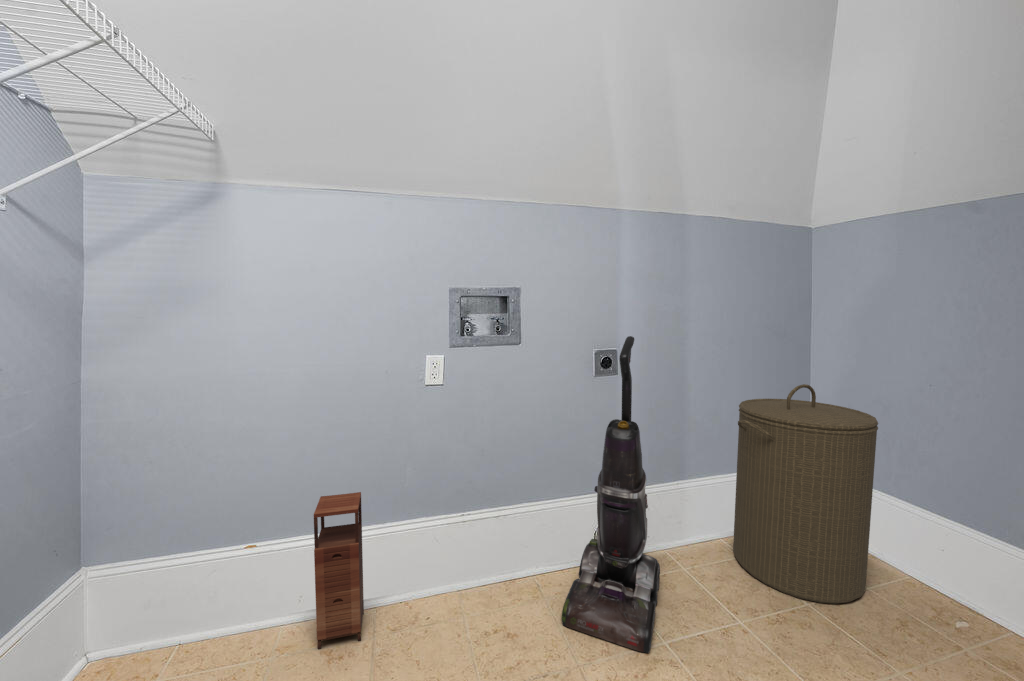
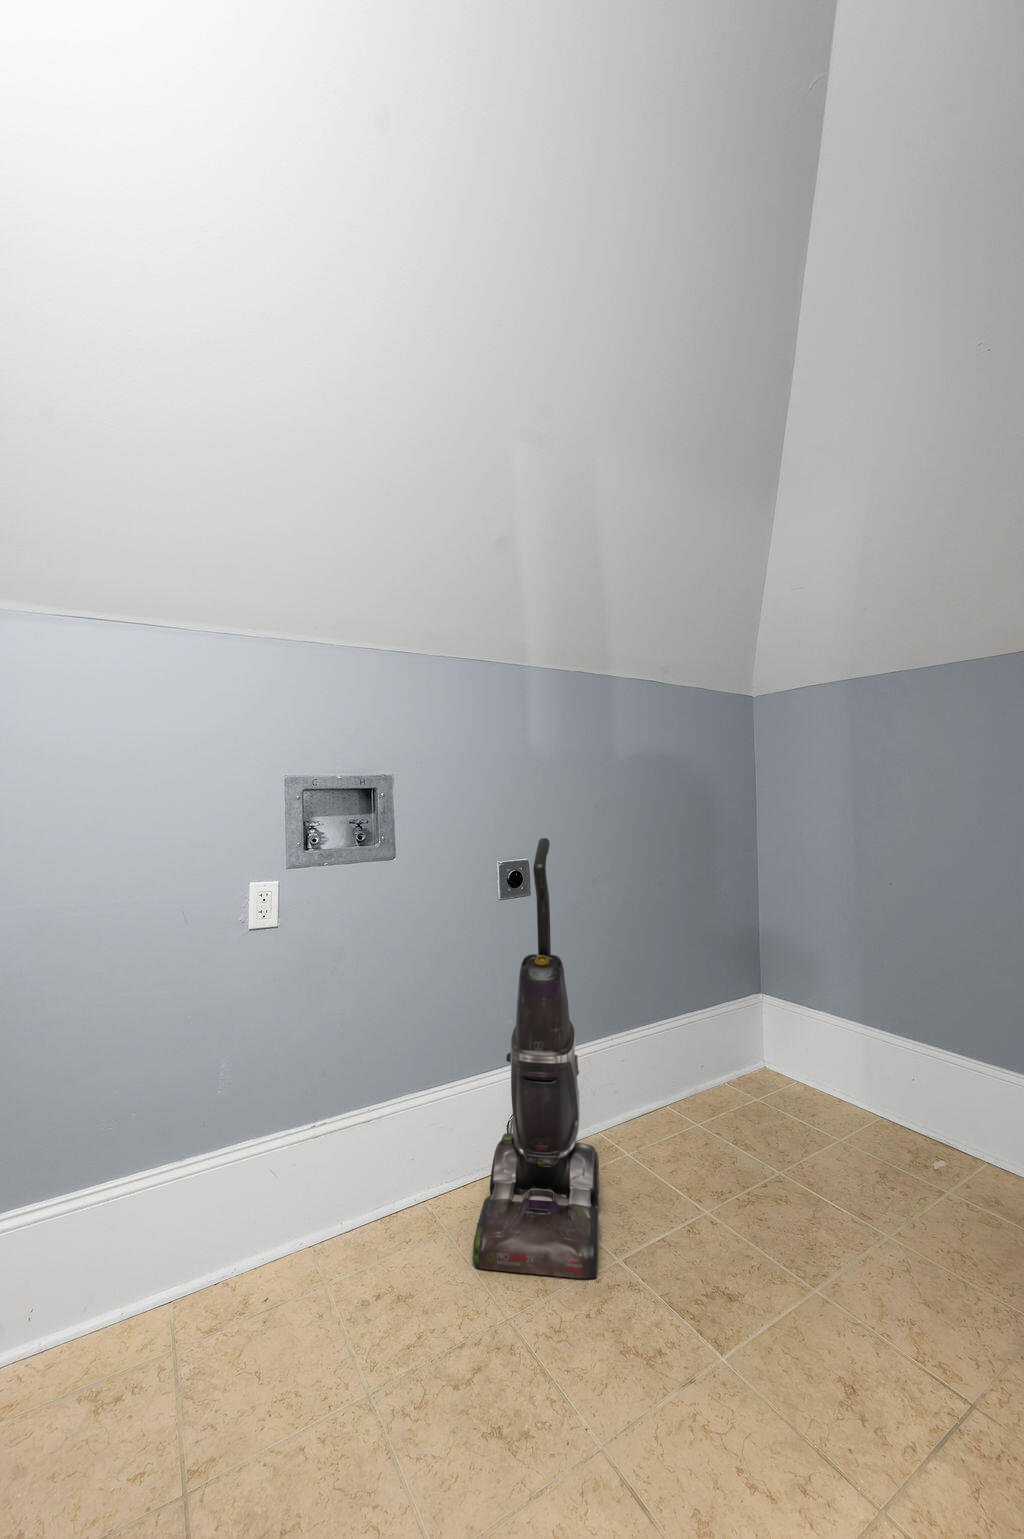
laundry hamper: present [733,384,878,604] -> none [679,888,836,1168]
storage cabinet: present [314,492,364,649] -> none [73,1113,153,1401]

